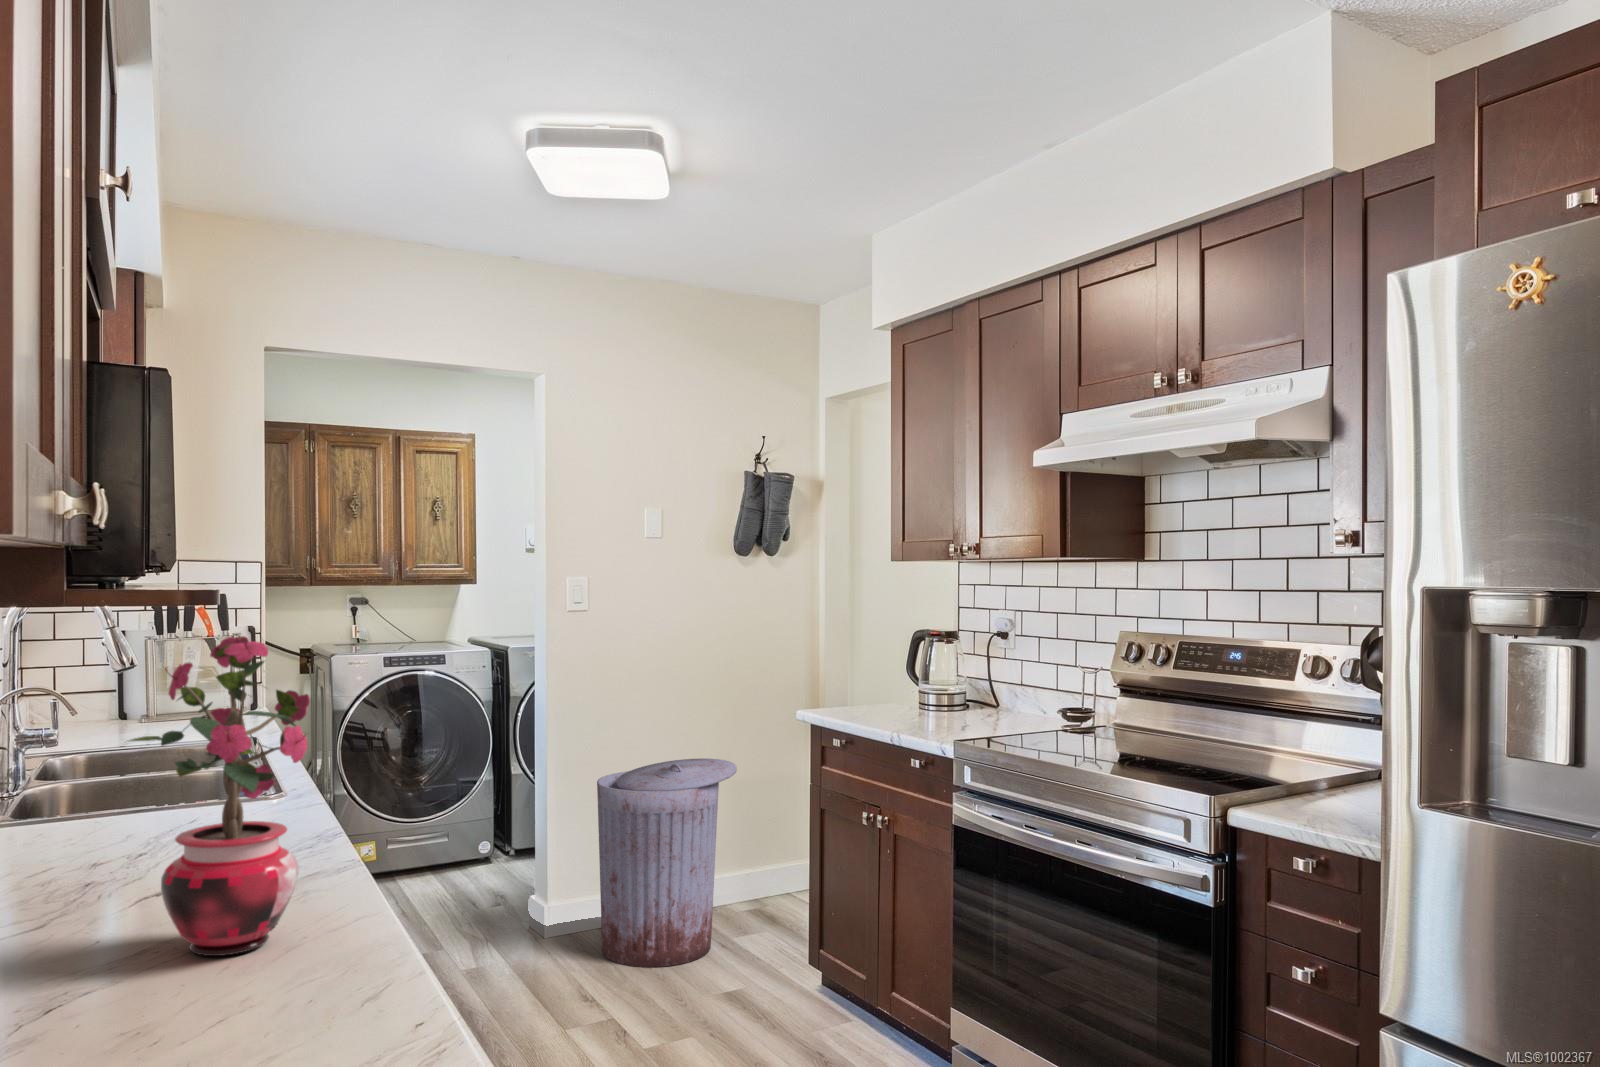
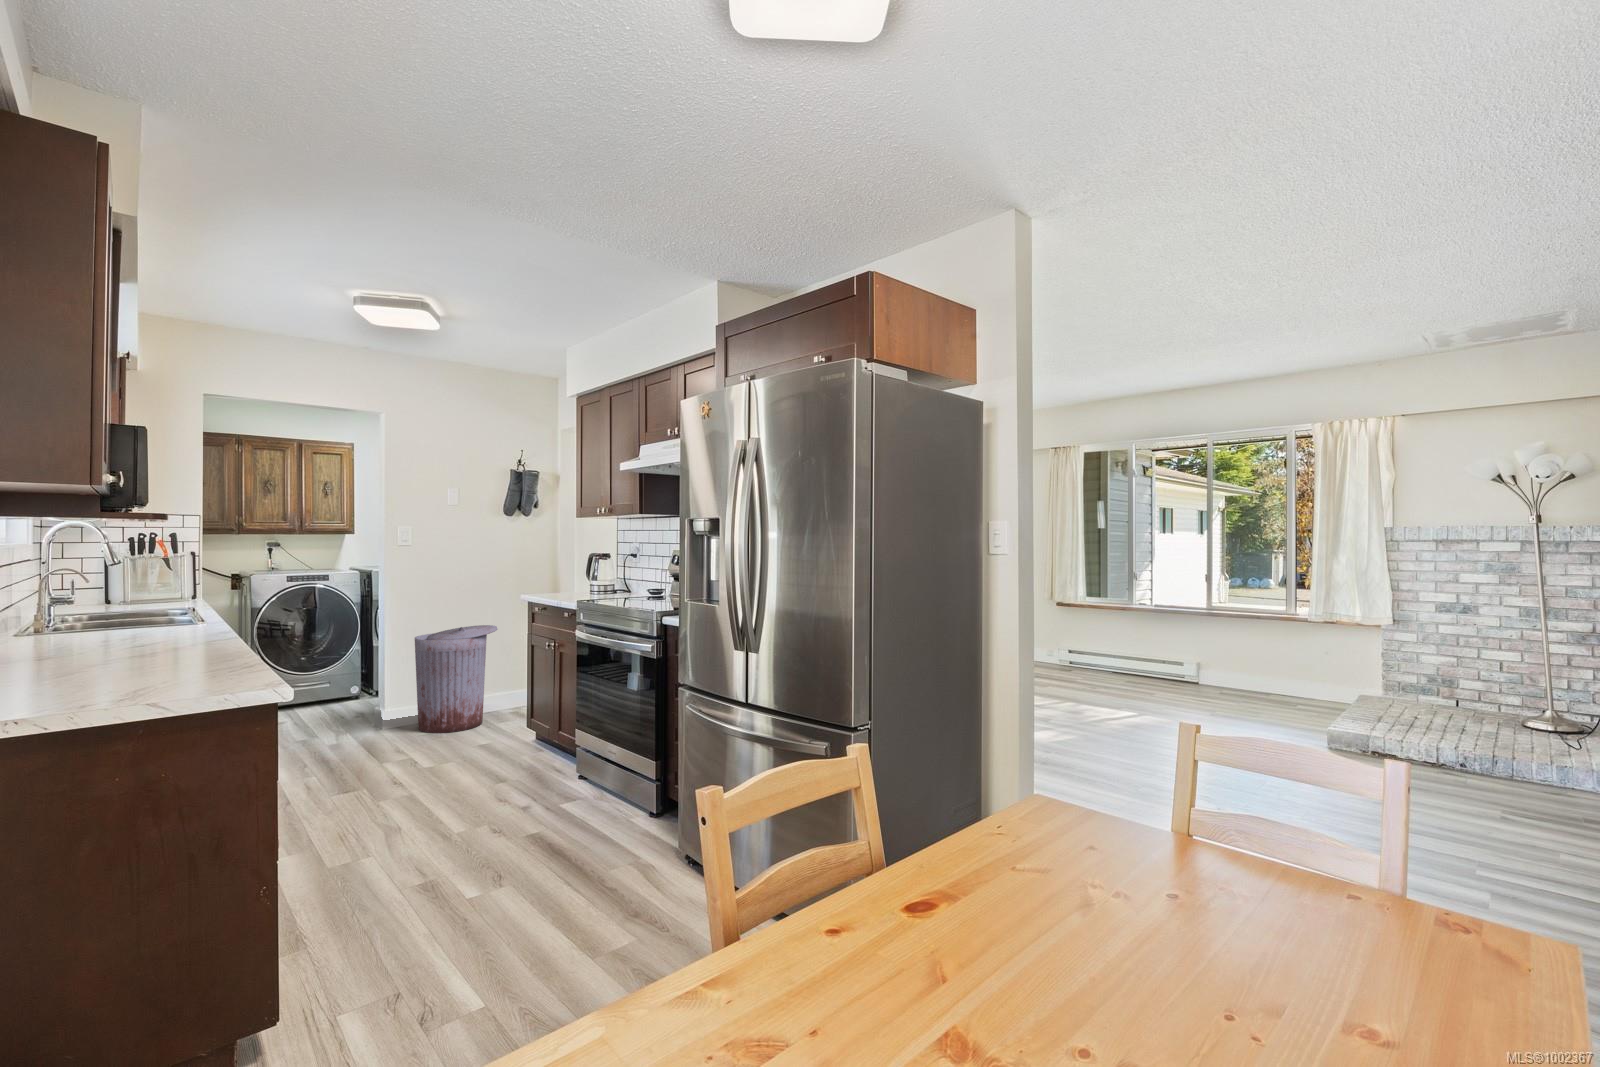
potted plant: present [130,636,310,956] -> none [120,532,204,653]

